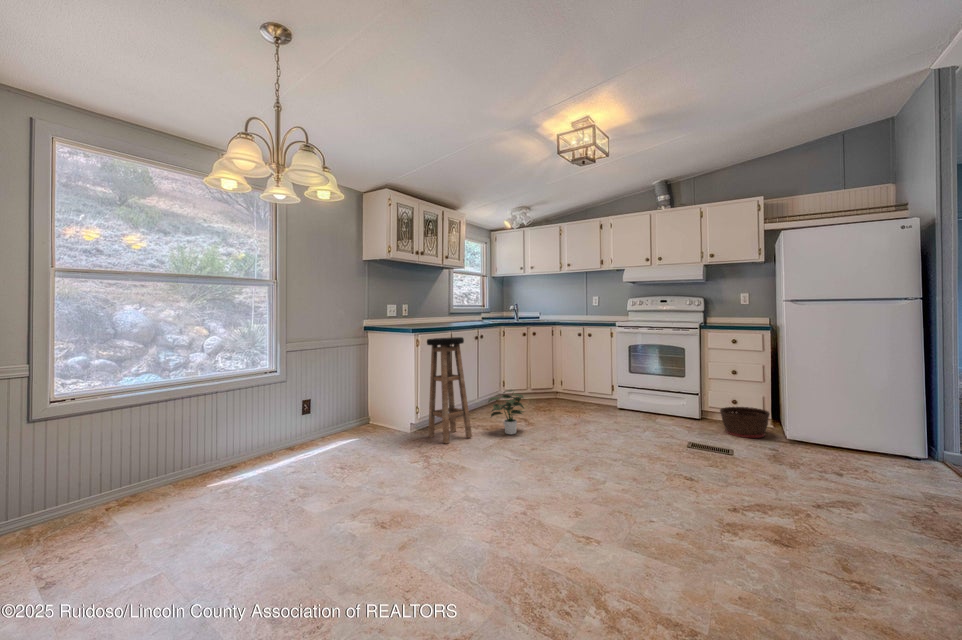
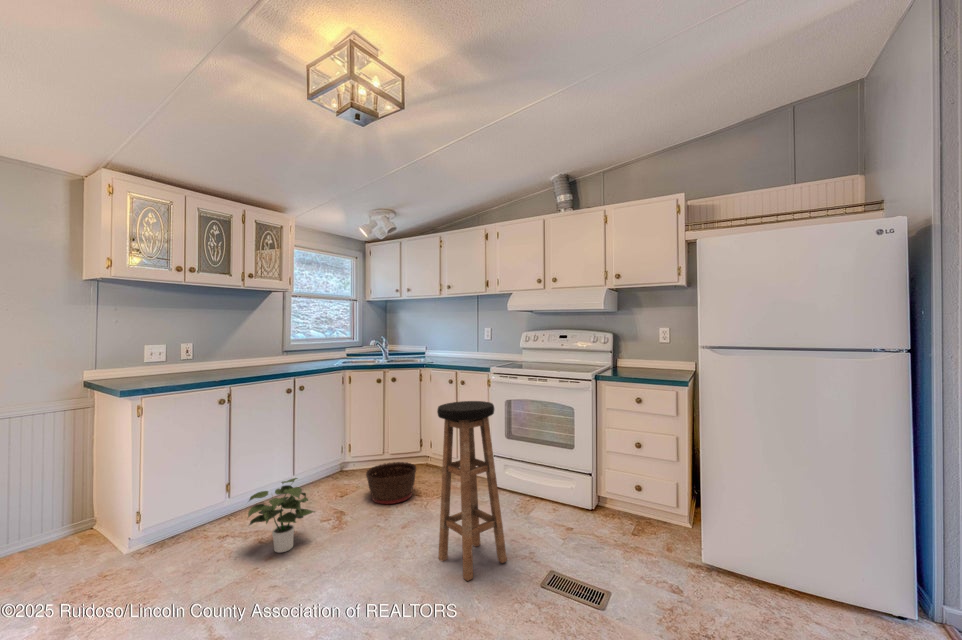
bar stool: present [427,337,472,444] -> present [437,401,507,581]
basket: present [720,407,769,438] -> present [366,462,416,504]

